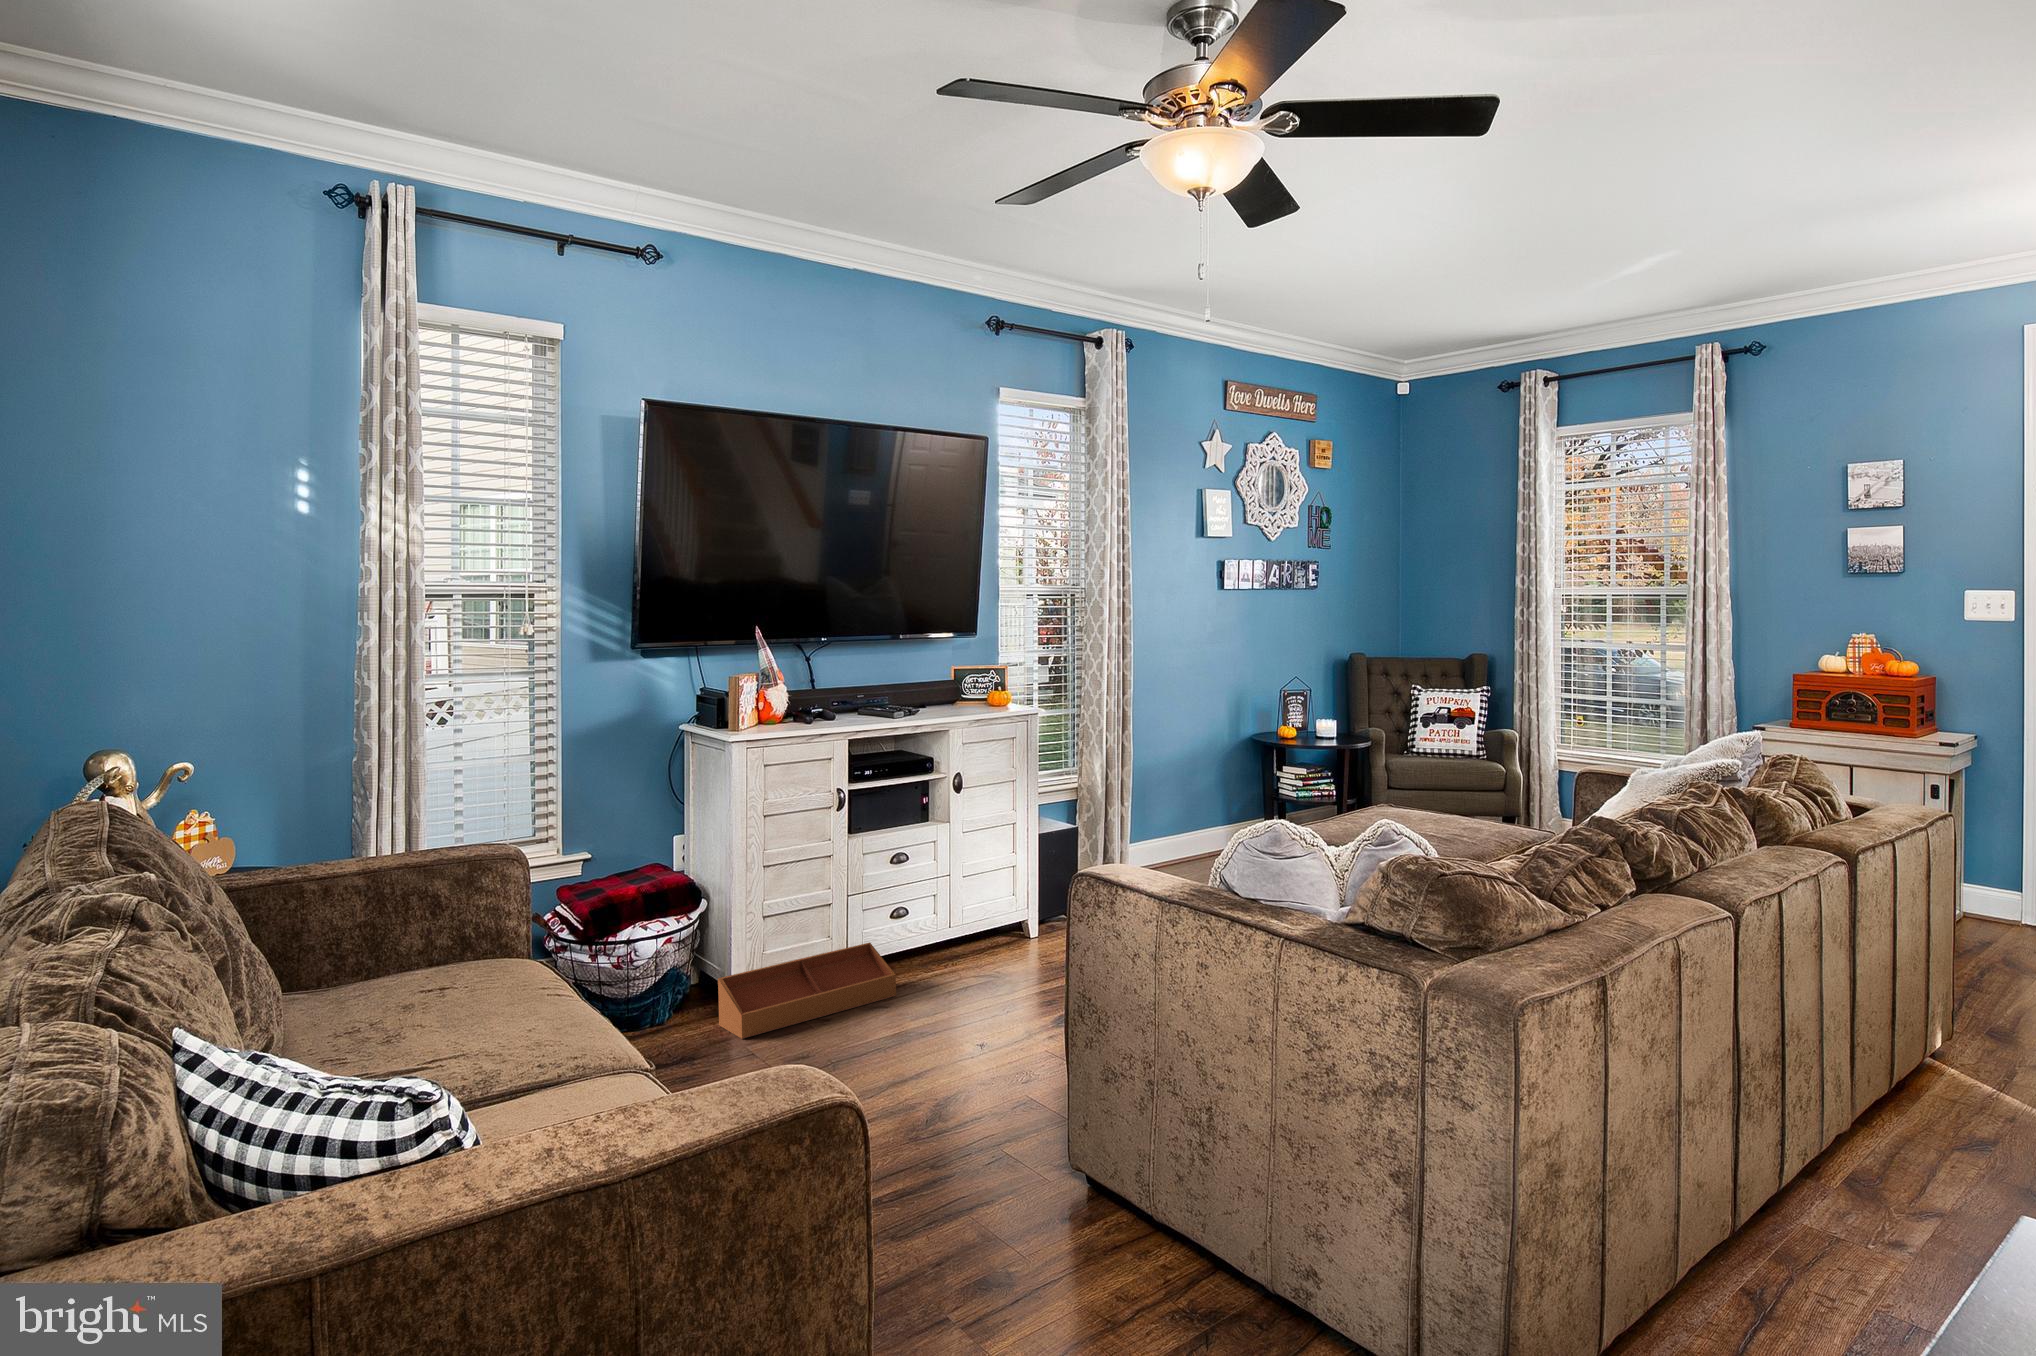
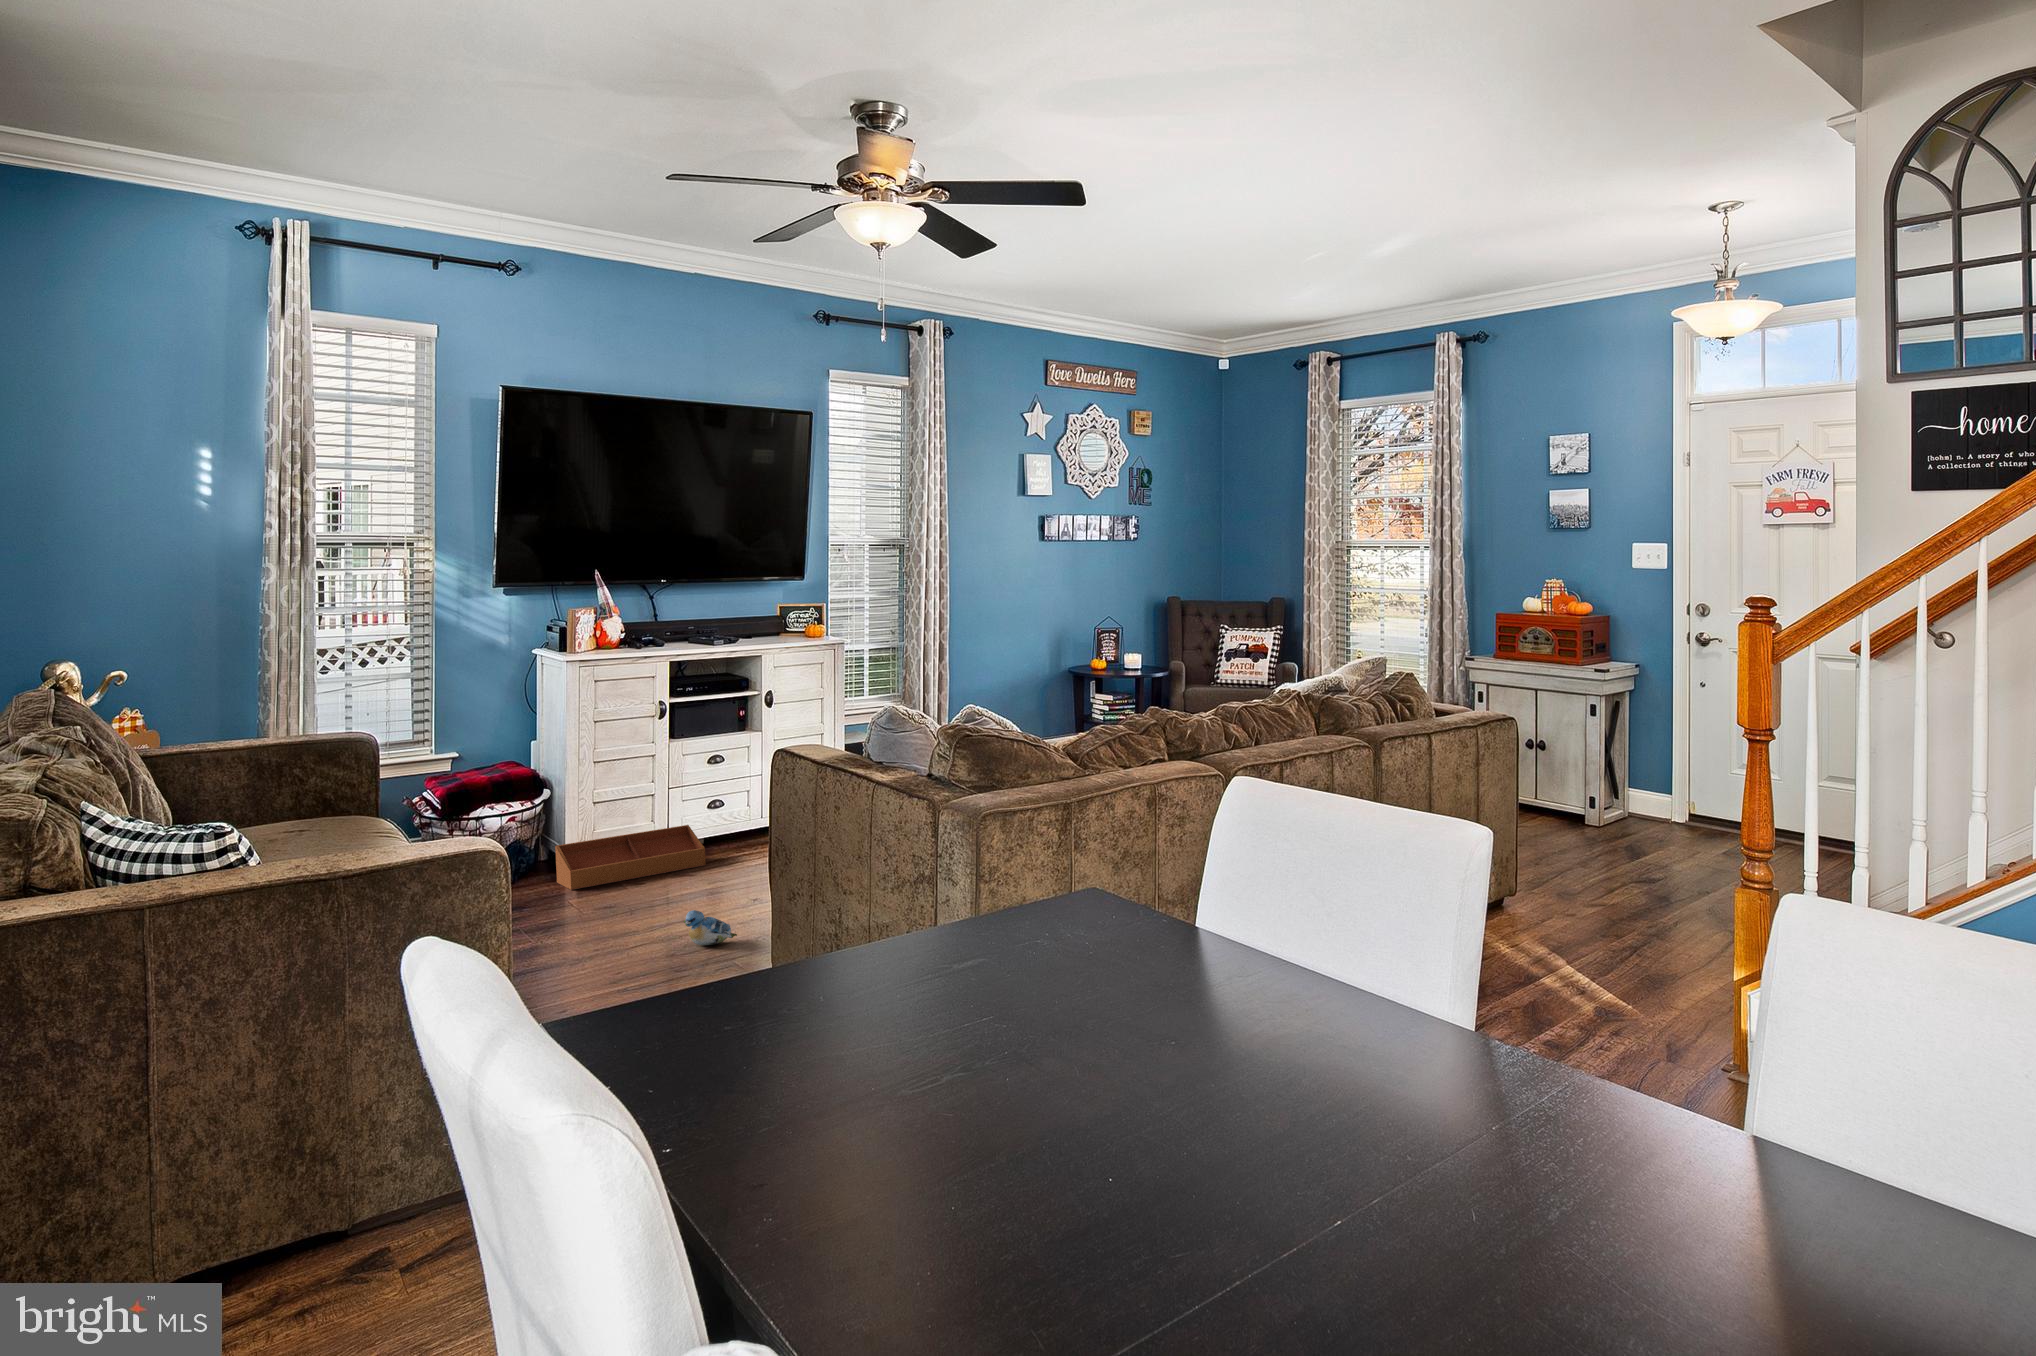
plush toy: none [935,1097,1003,1145] -> present [684,910,737,945]

